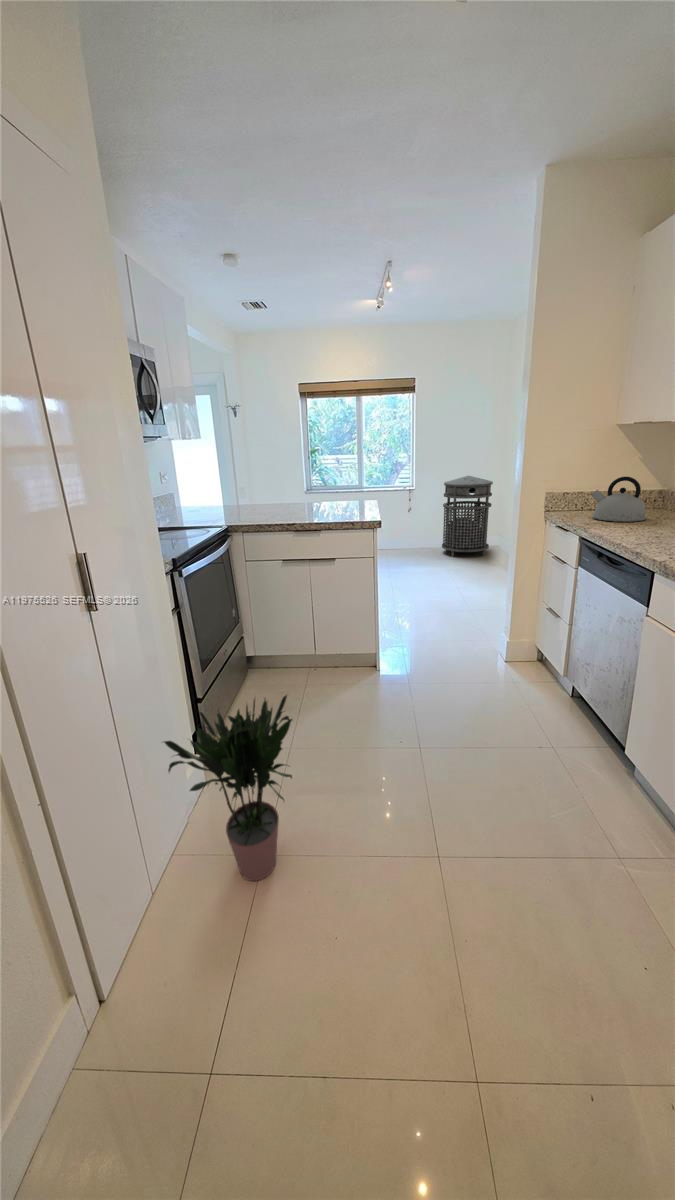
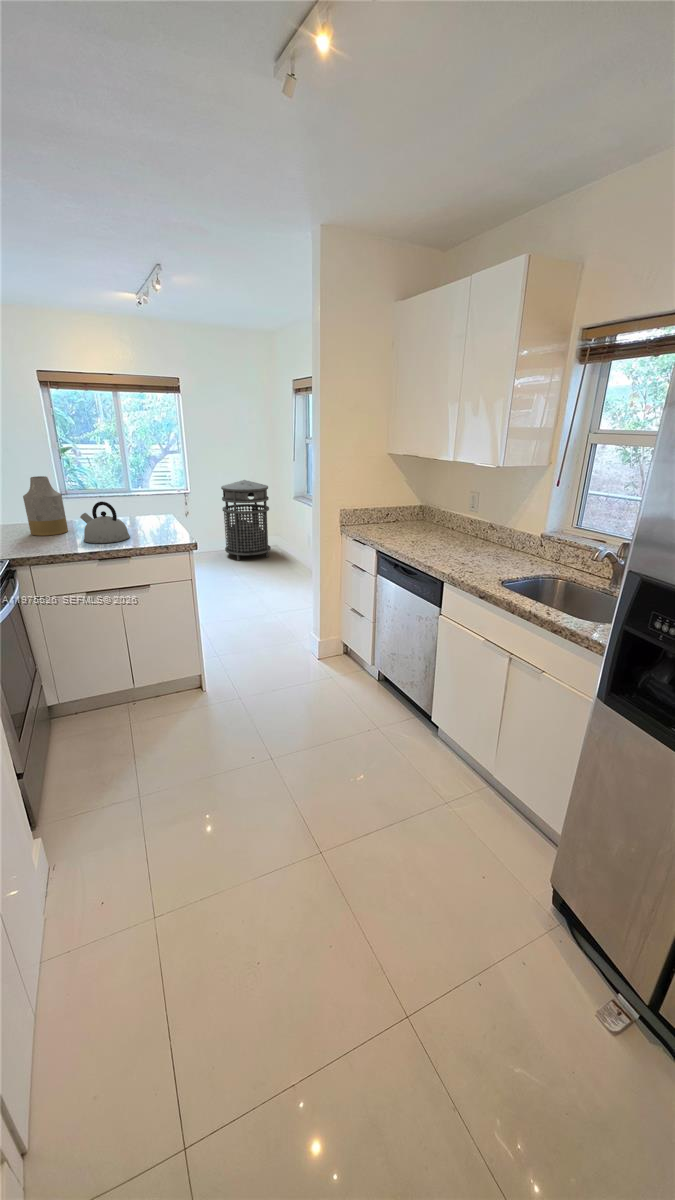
vase: none [253,461,284,512] -> present [23,476,68,536]
kettle: present [591,477,646,522] -> present [80,502,130,543]
potted plant: present [164,695,292,881] -> none [17,724,203,951]

